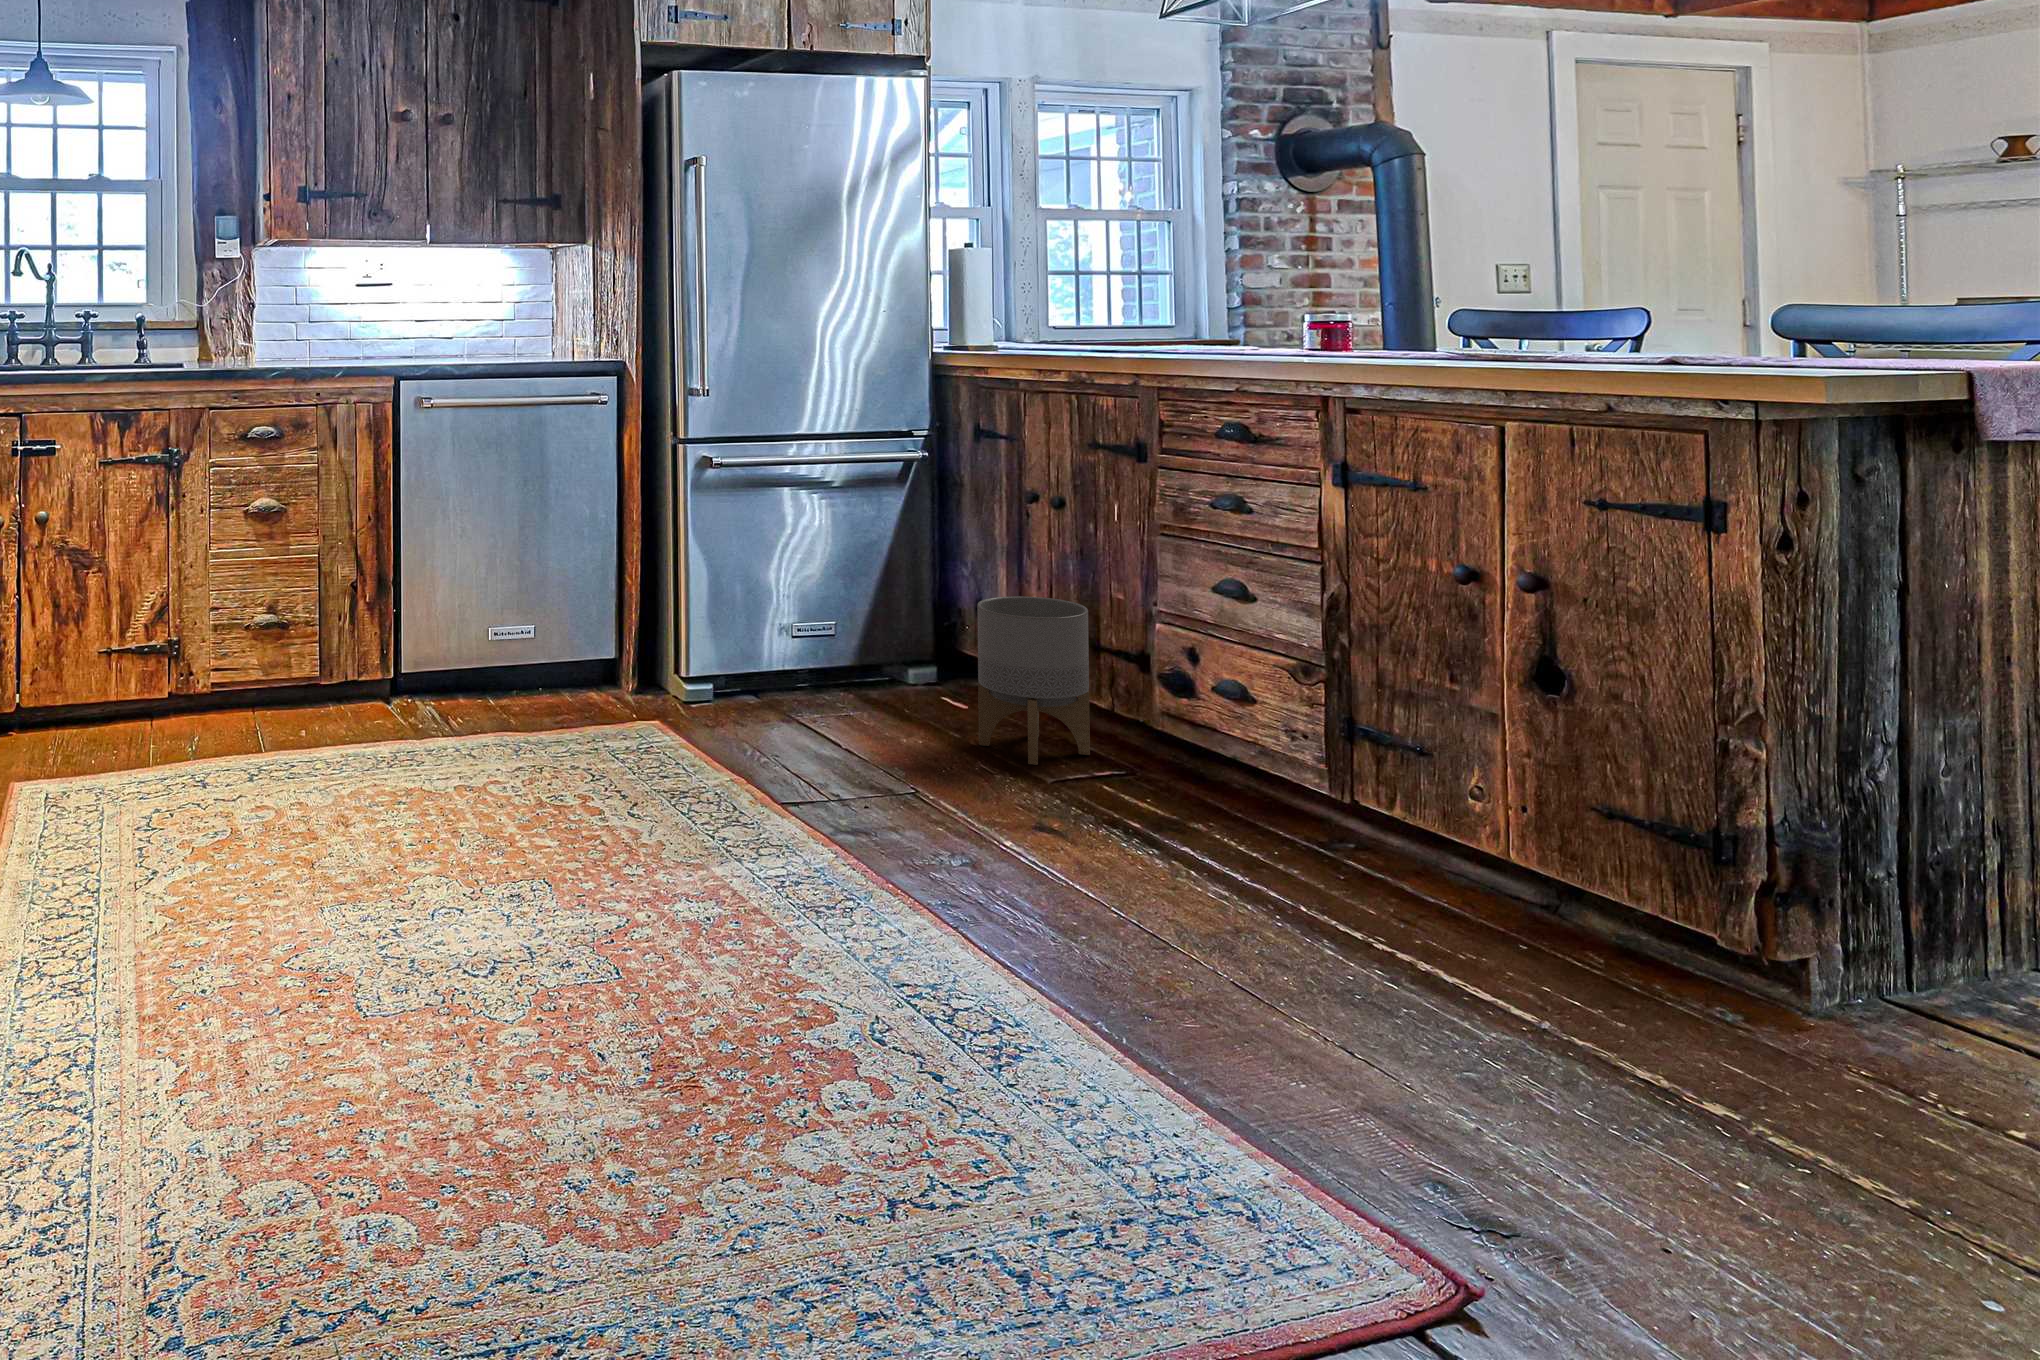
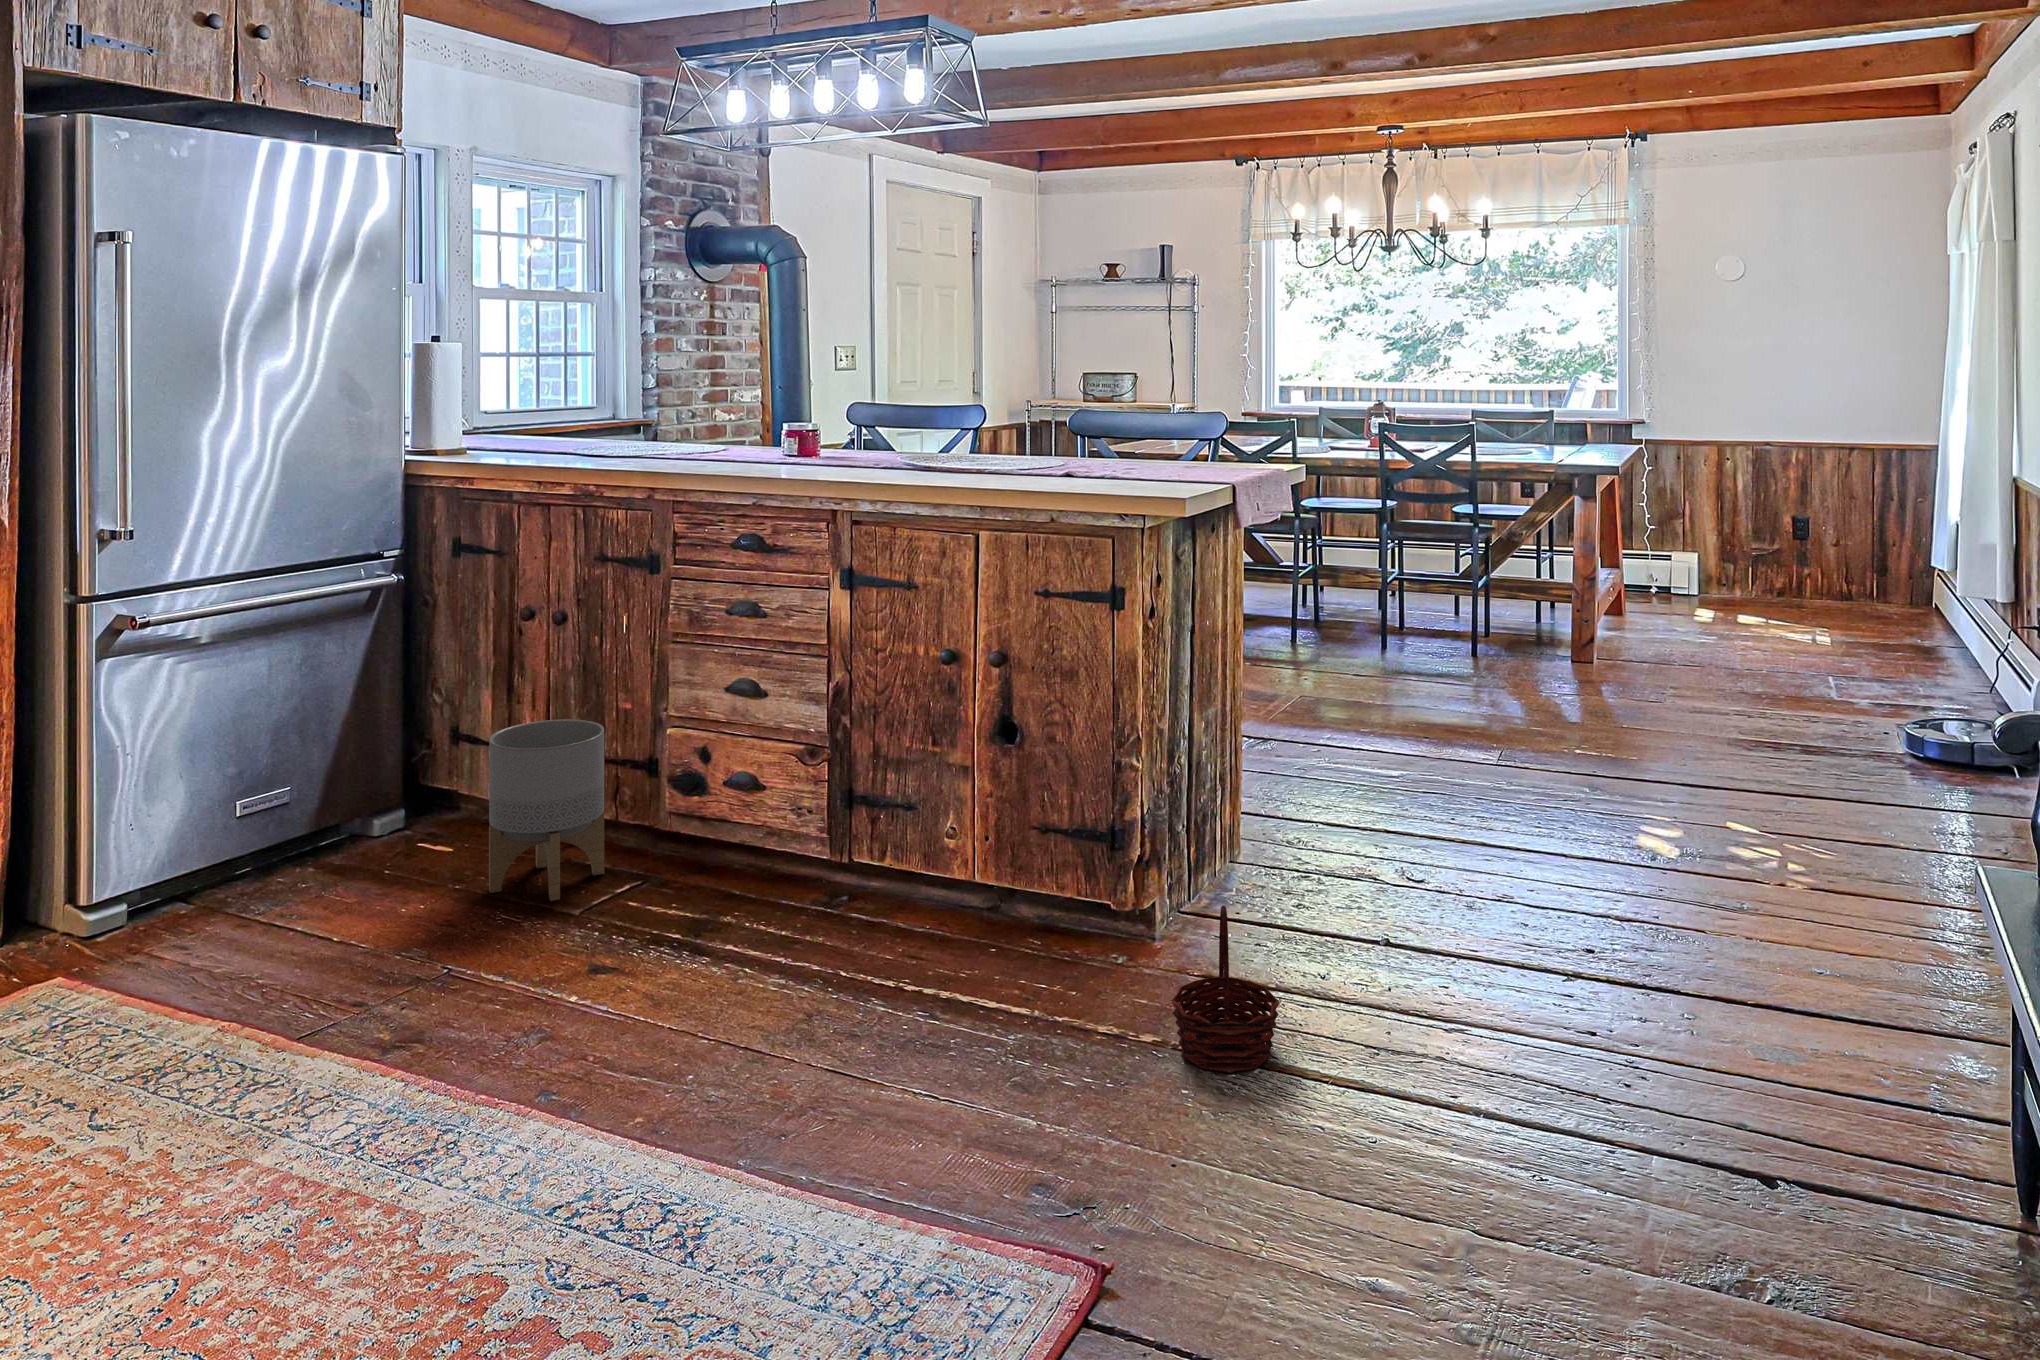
basket: none [1736,948,1952,1195] -> present [1171,906,1280,1073]

